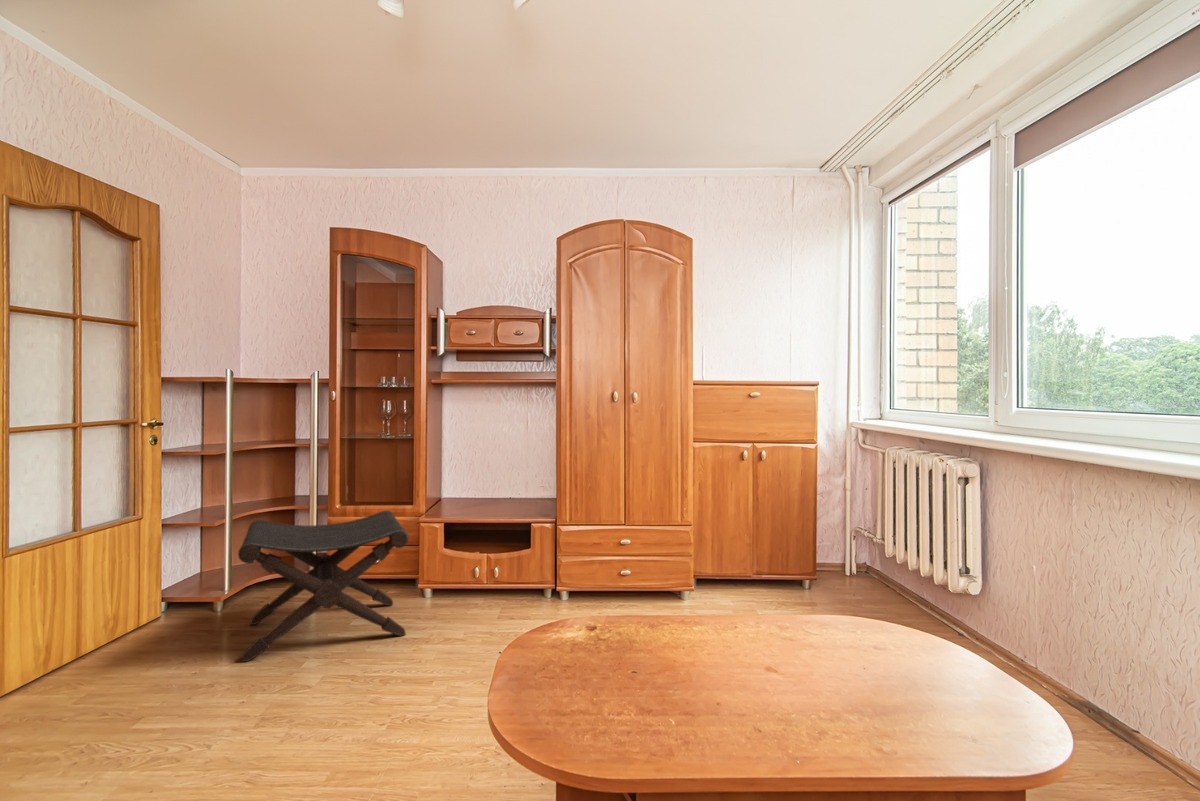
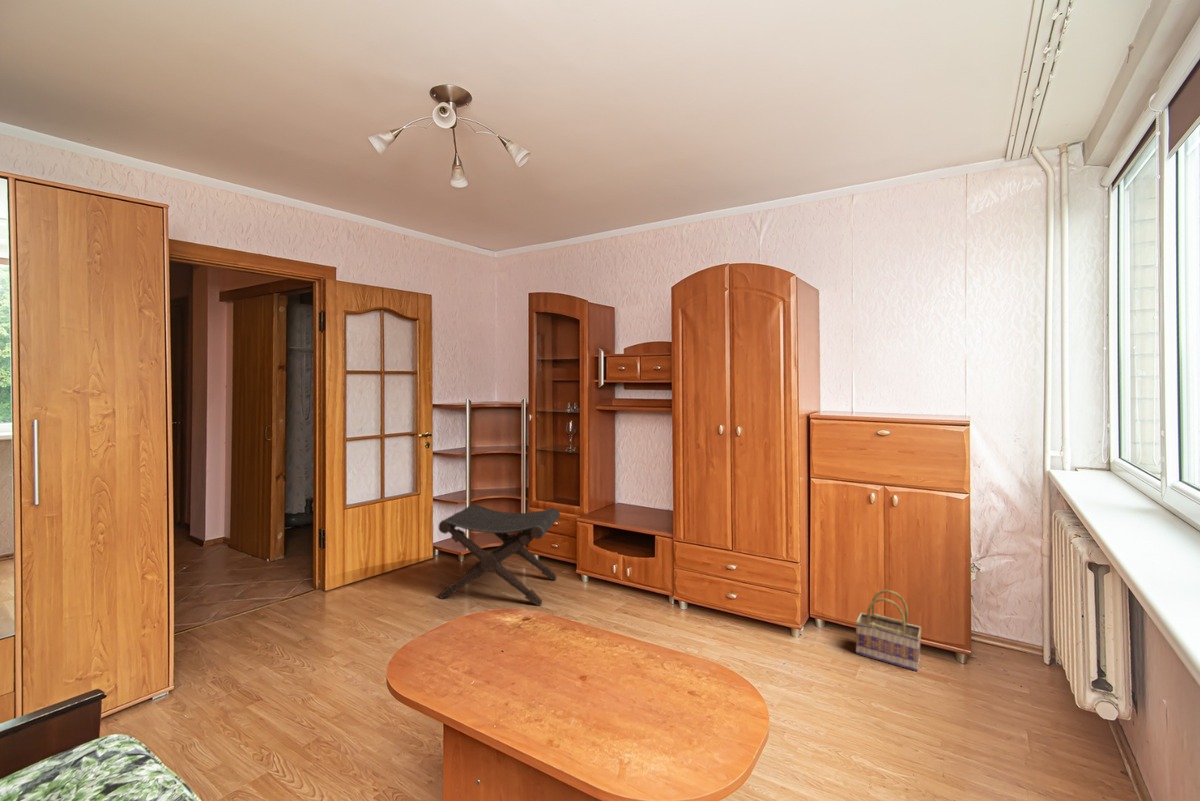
basket: none [740,537,796,602] -> present [856,590,922,671]

